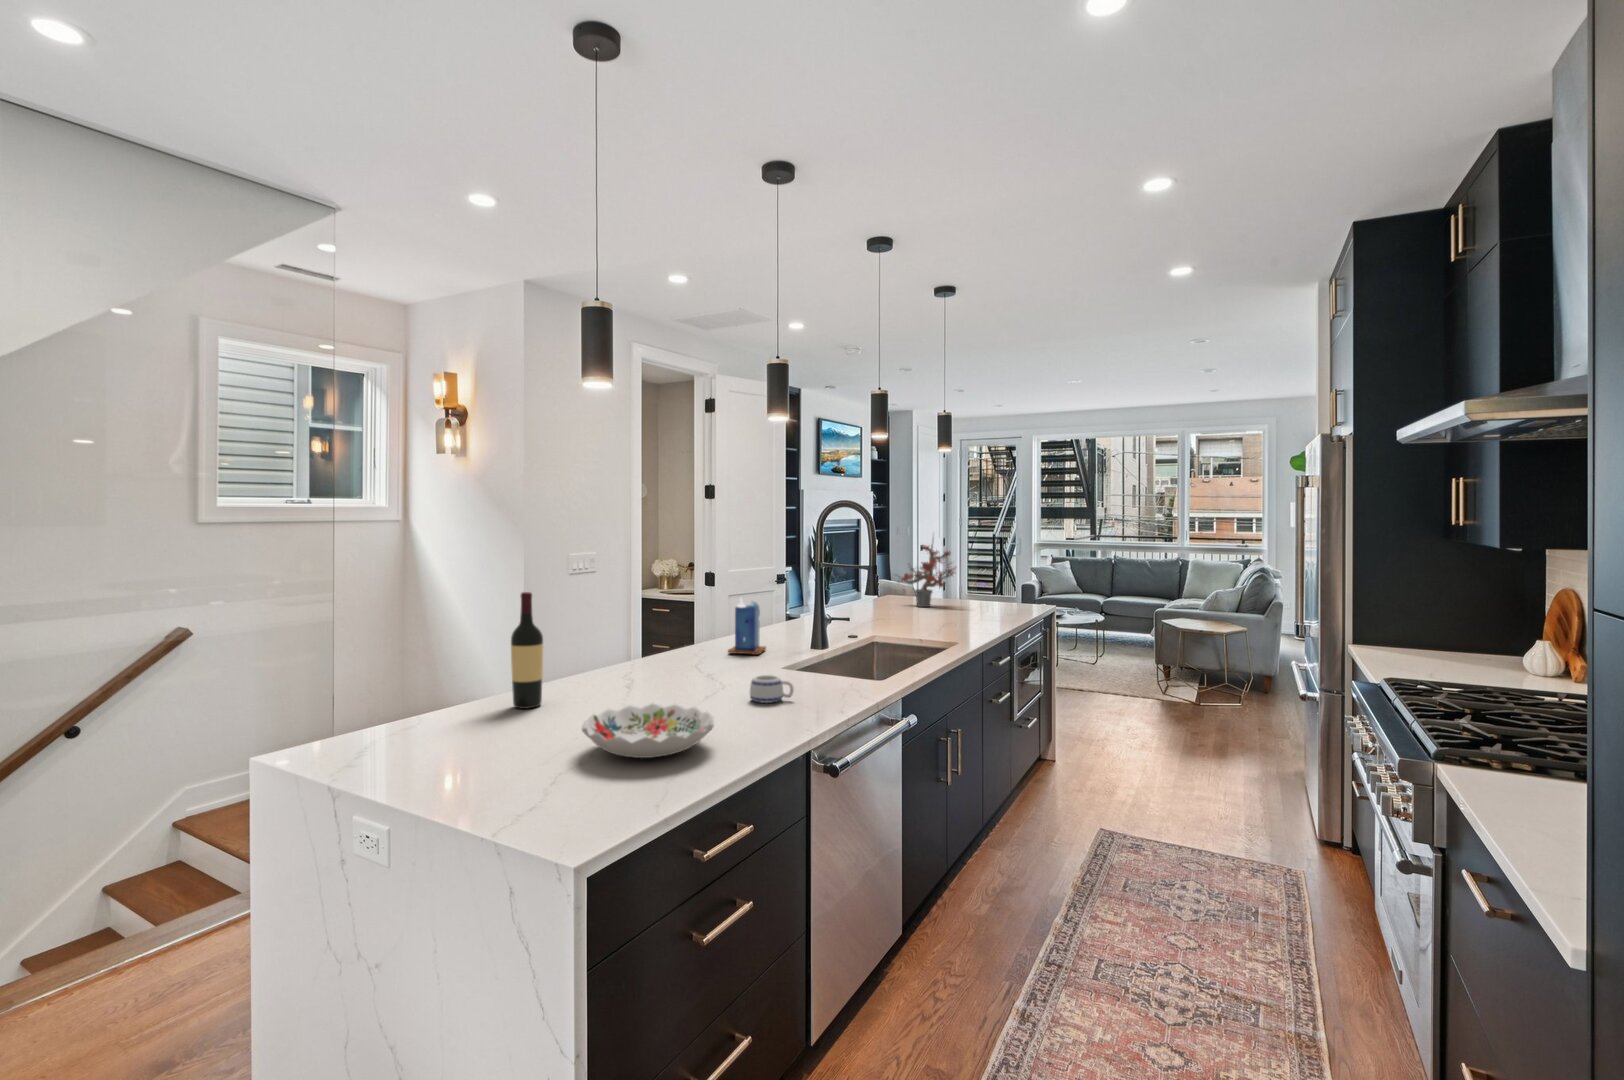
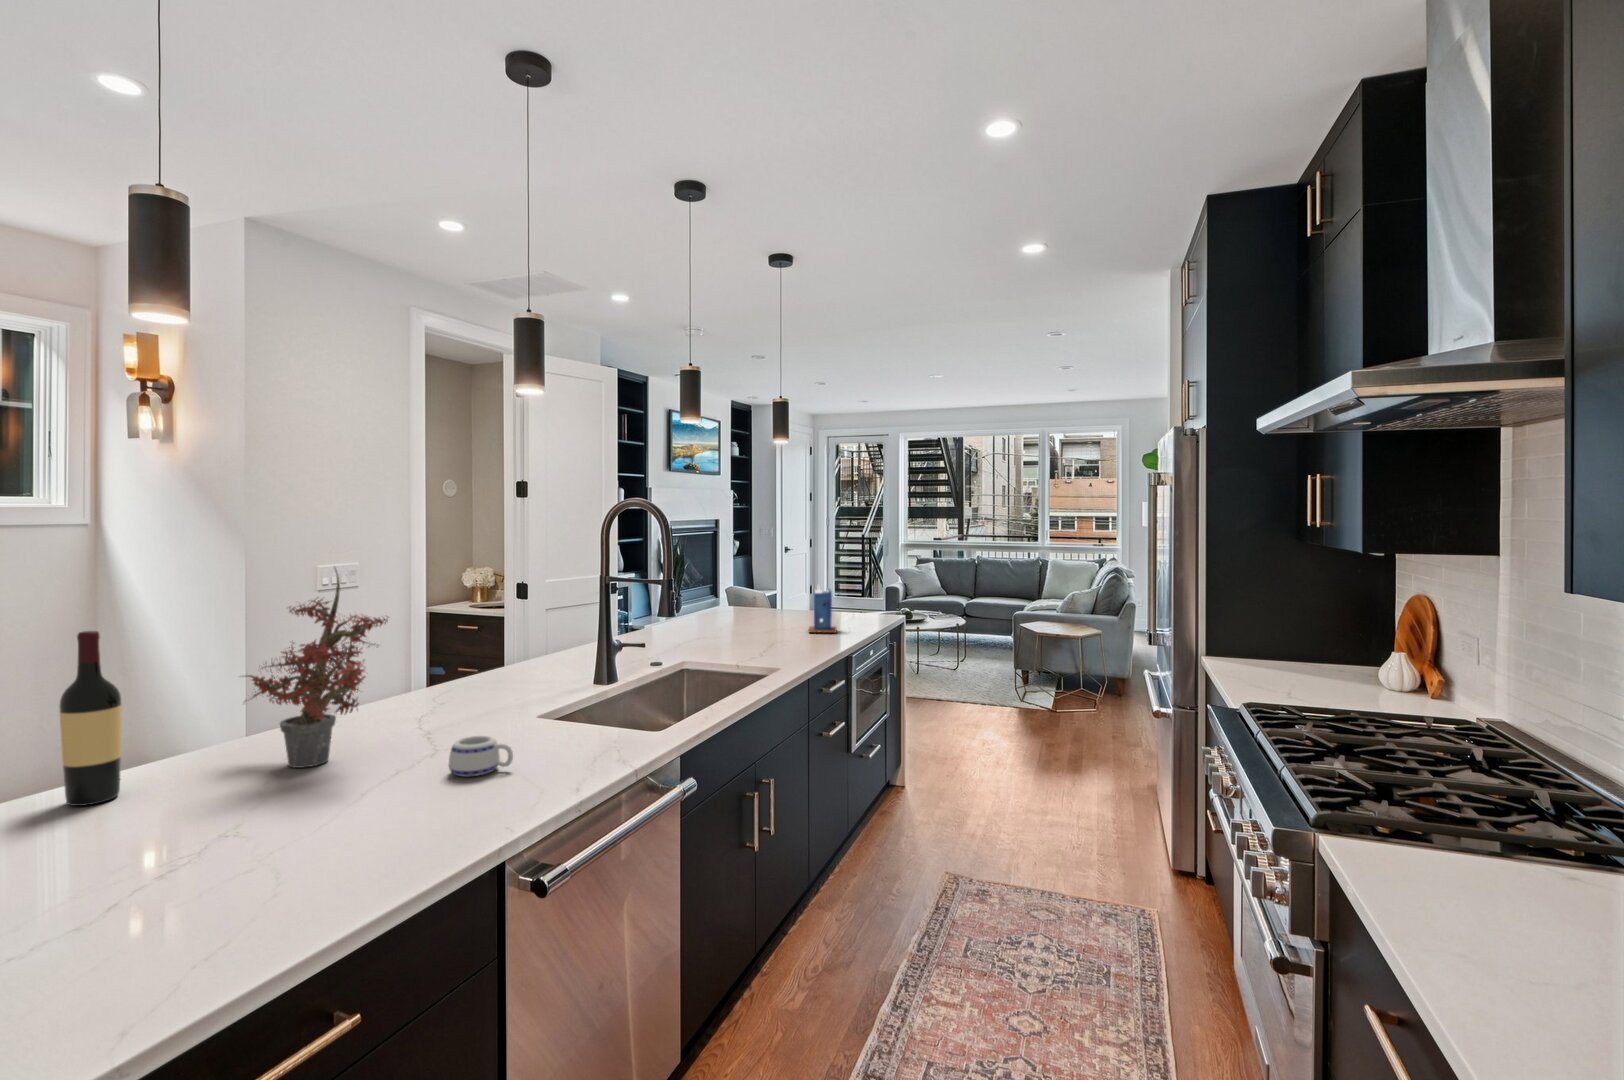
potted plant: present [899,544,956,607] -> present [245,568,387,768]
candle: present [728,599,766,655] -> present [808,588,836,633]
decorative bowl: present [582,703,714,758] -> none [70,800,331,910]

